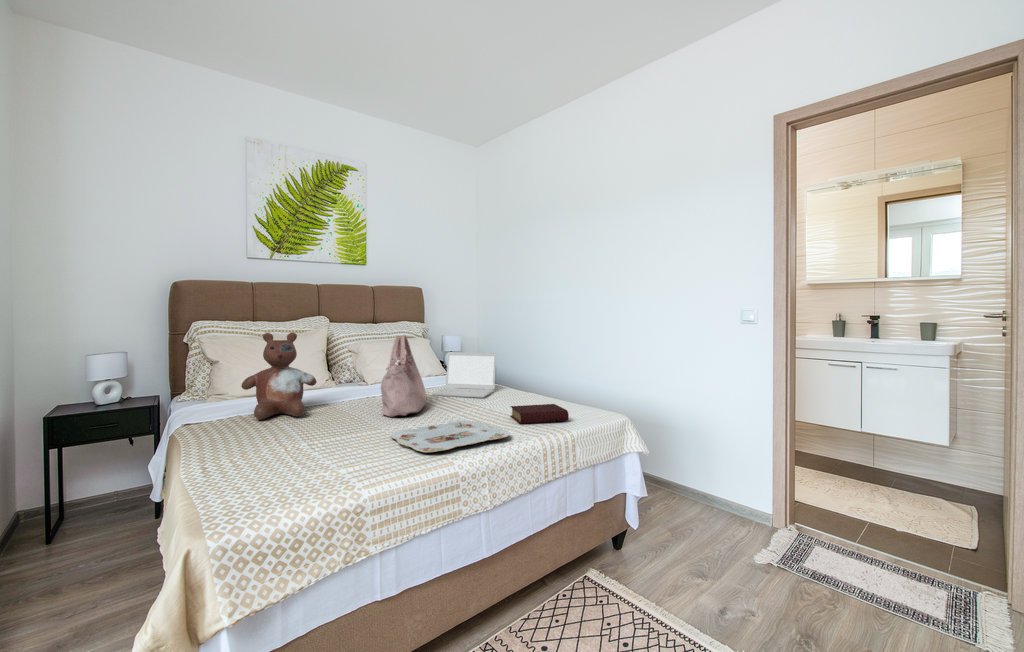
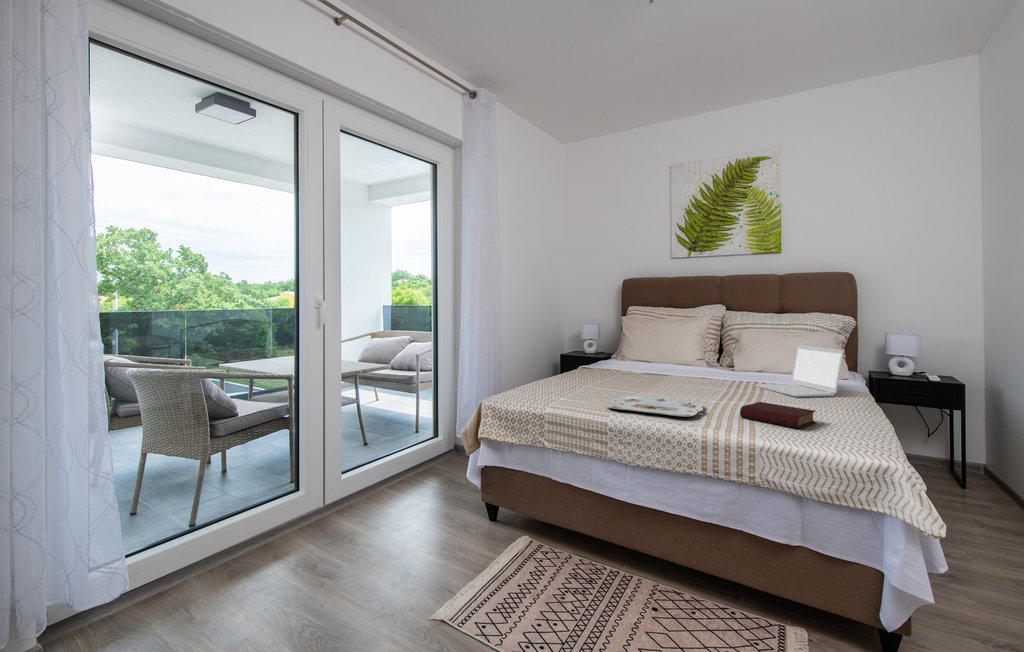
stuffed bear: present [241,333,317,419] -> none [592,319,640,378]
handbag: present [381,335,427,417] -> none [661,323,723,392]

